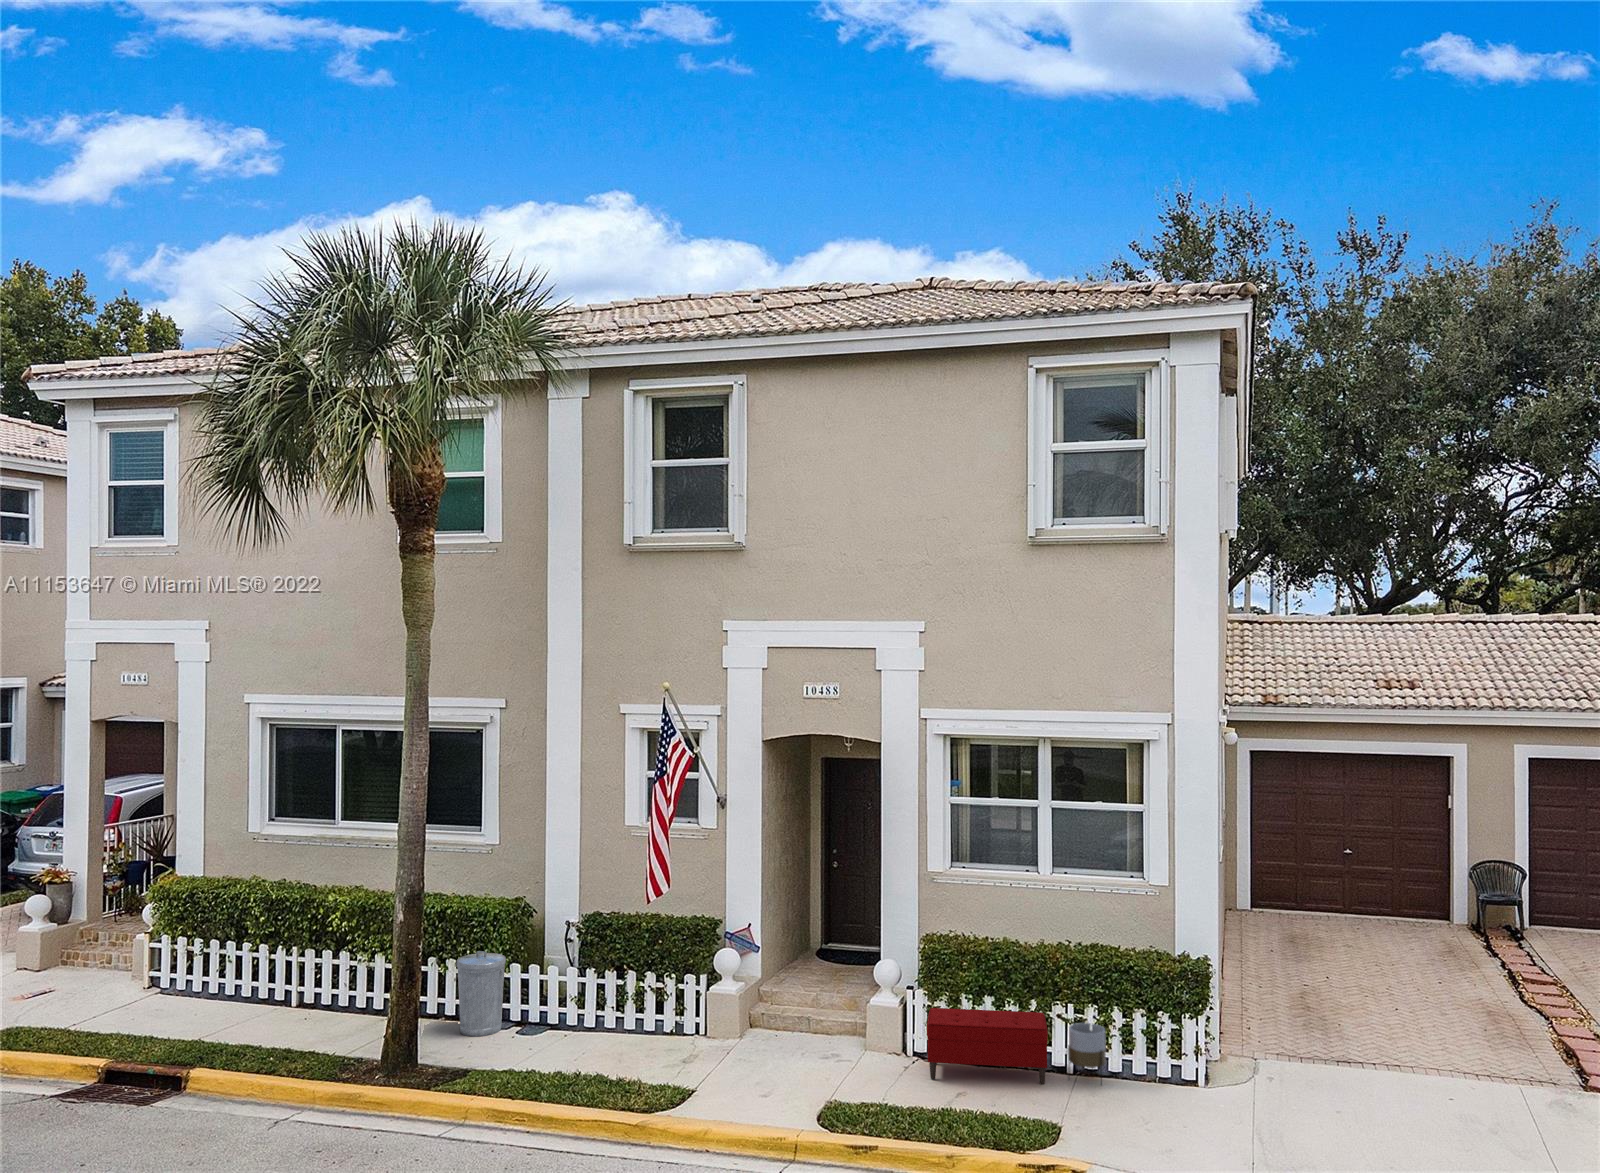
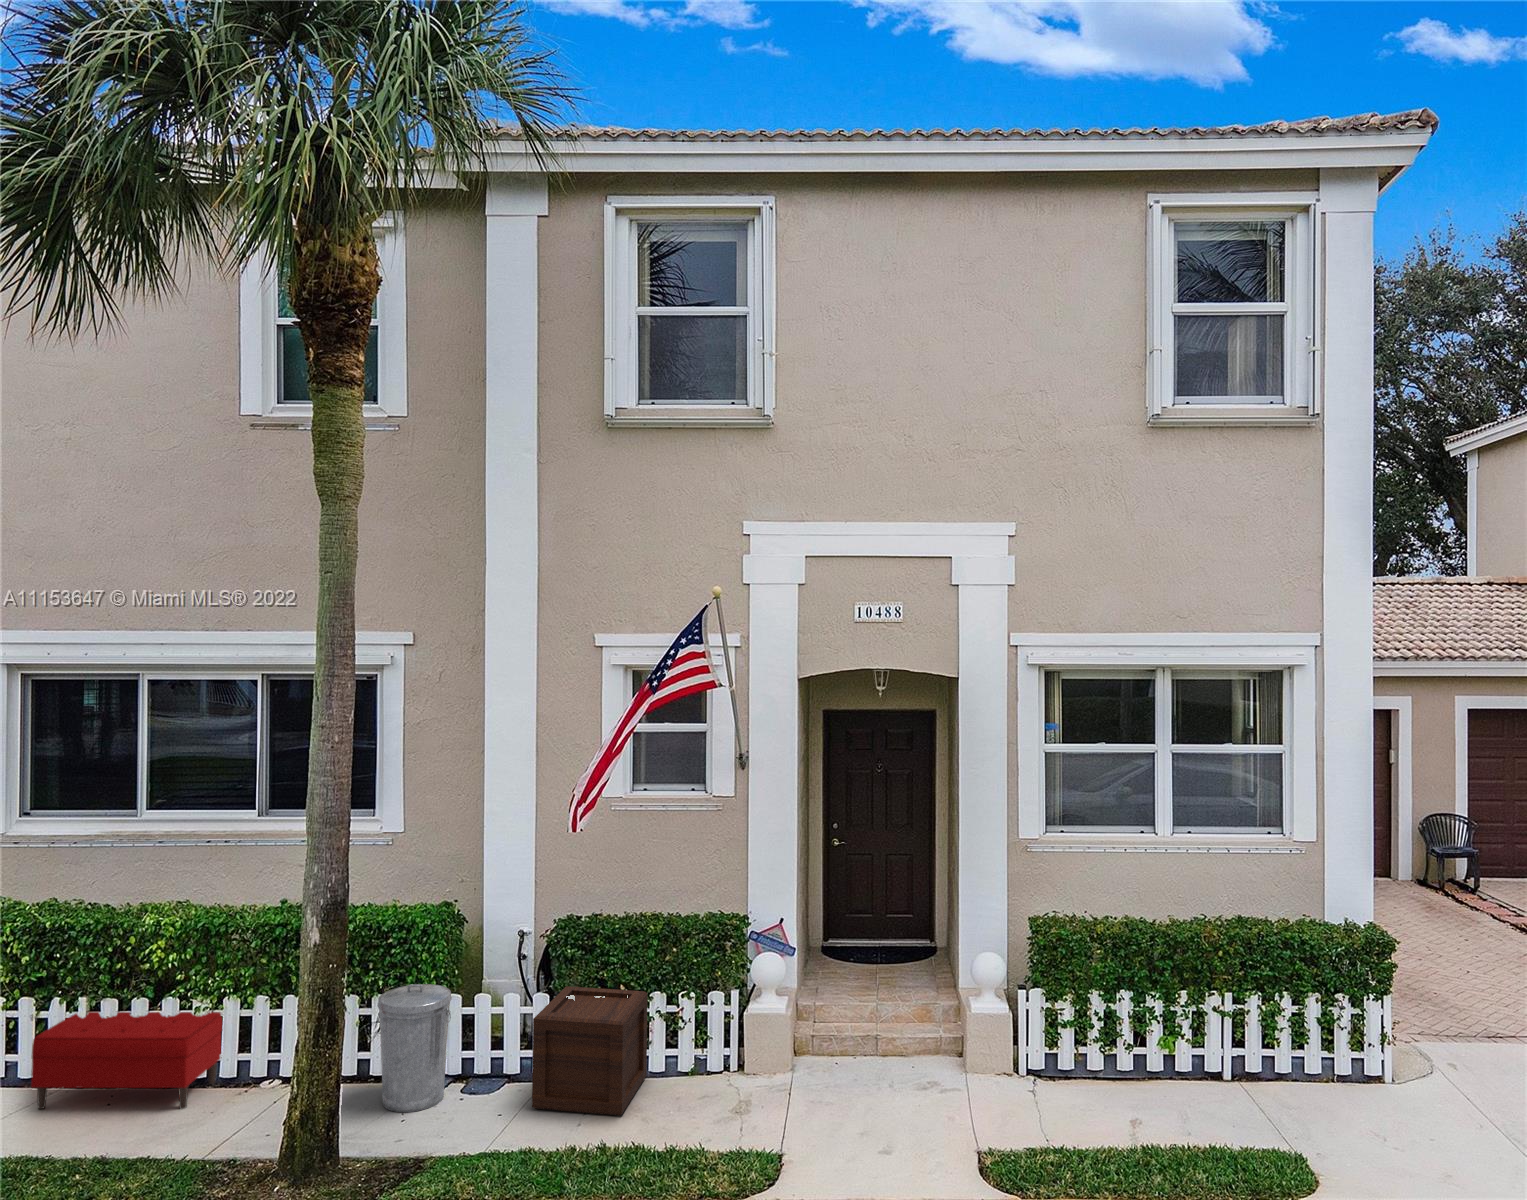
wooden crate: none [549,963,639,1051] -> present [532,986,647,1116]
bench: present [927,1008,1048,1085] -> present [31,1012,222,1109]
planter: present [1068,1023,1106,1069] -> none [1242,1016,1293,1095]

